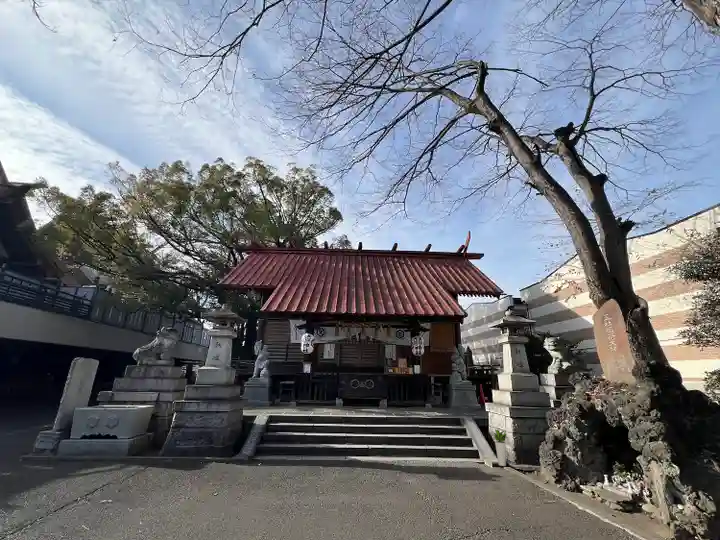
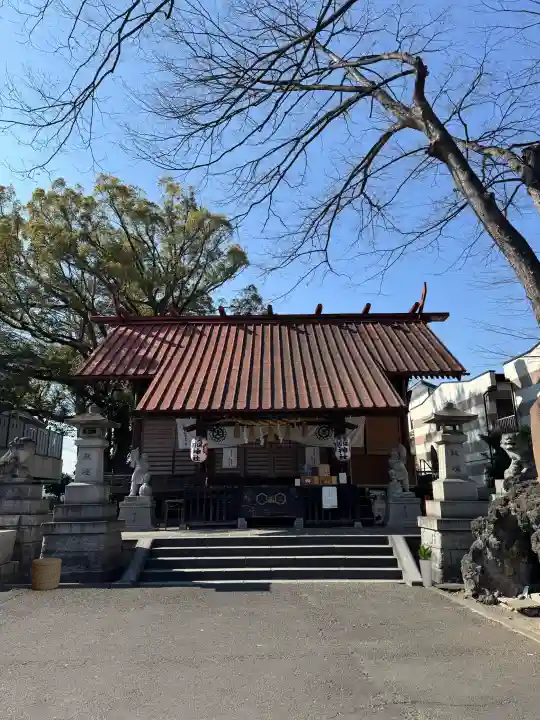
woven basket: none [162,431,190,461] -> present [32,558,62,590]

